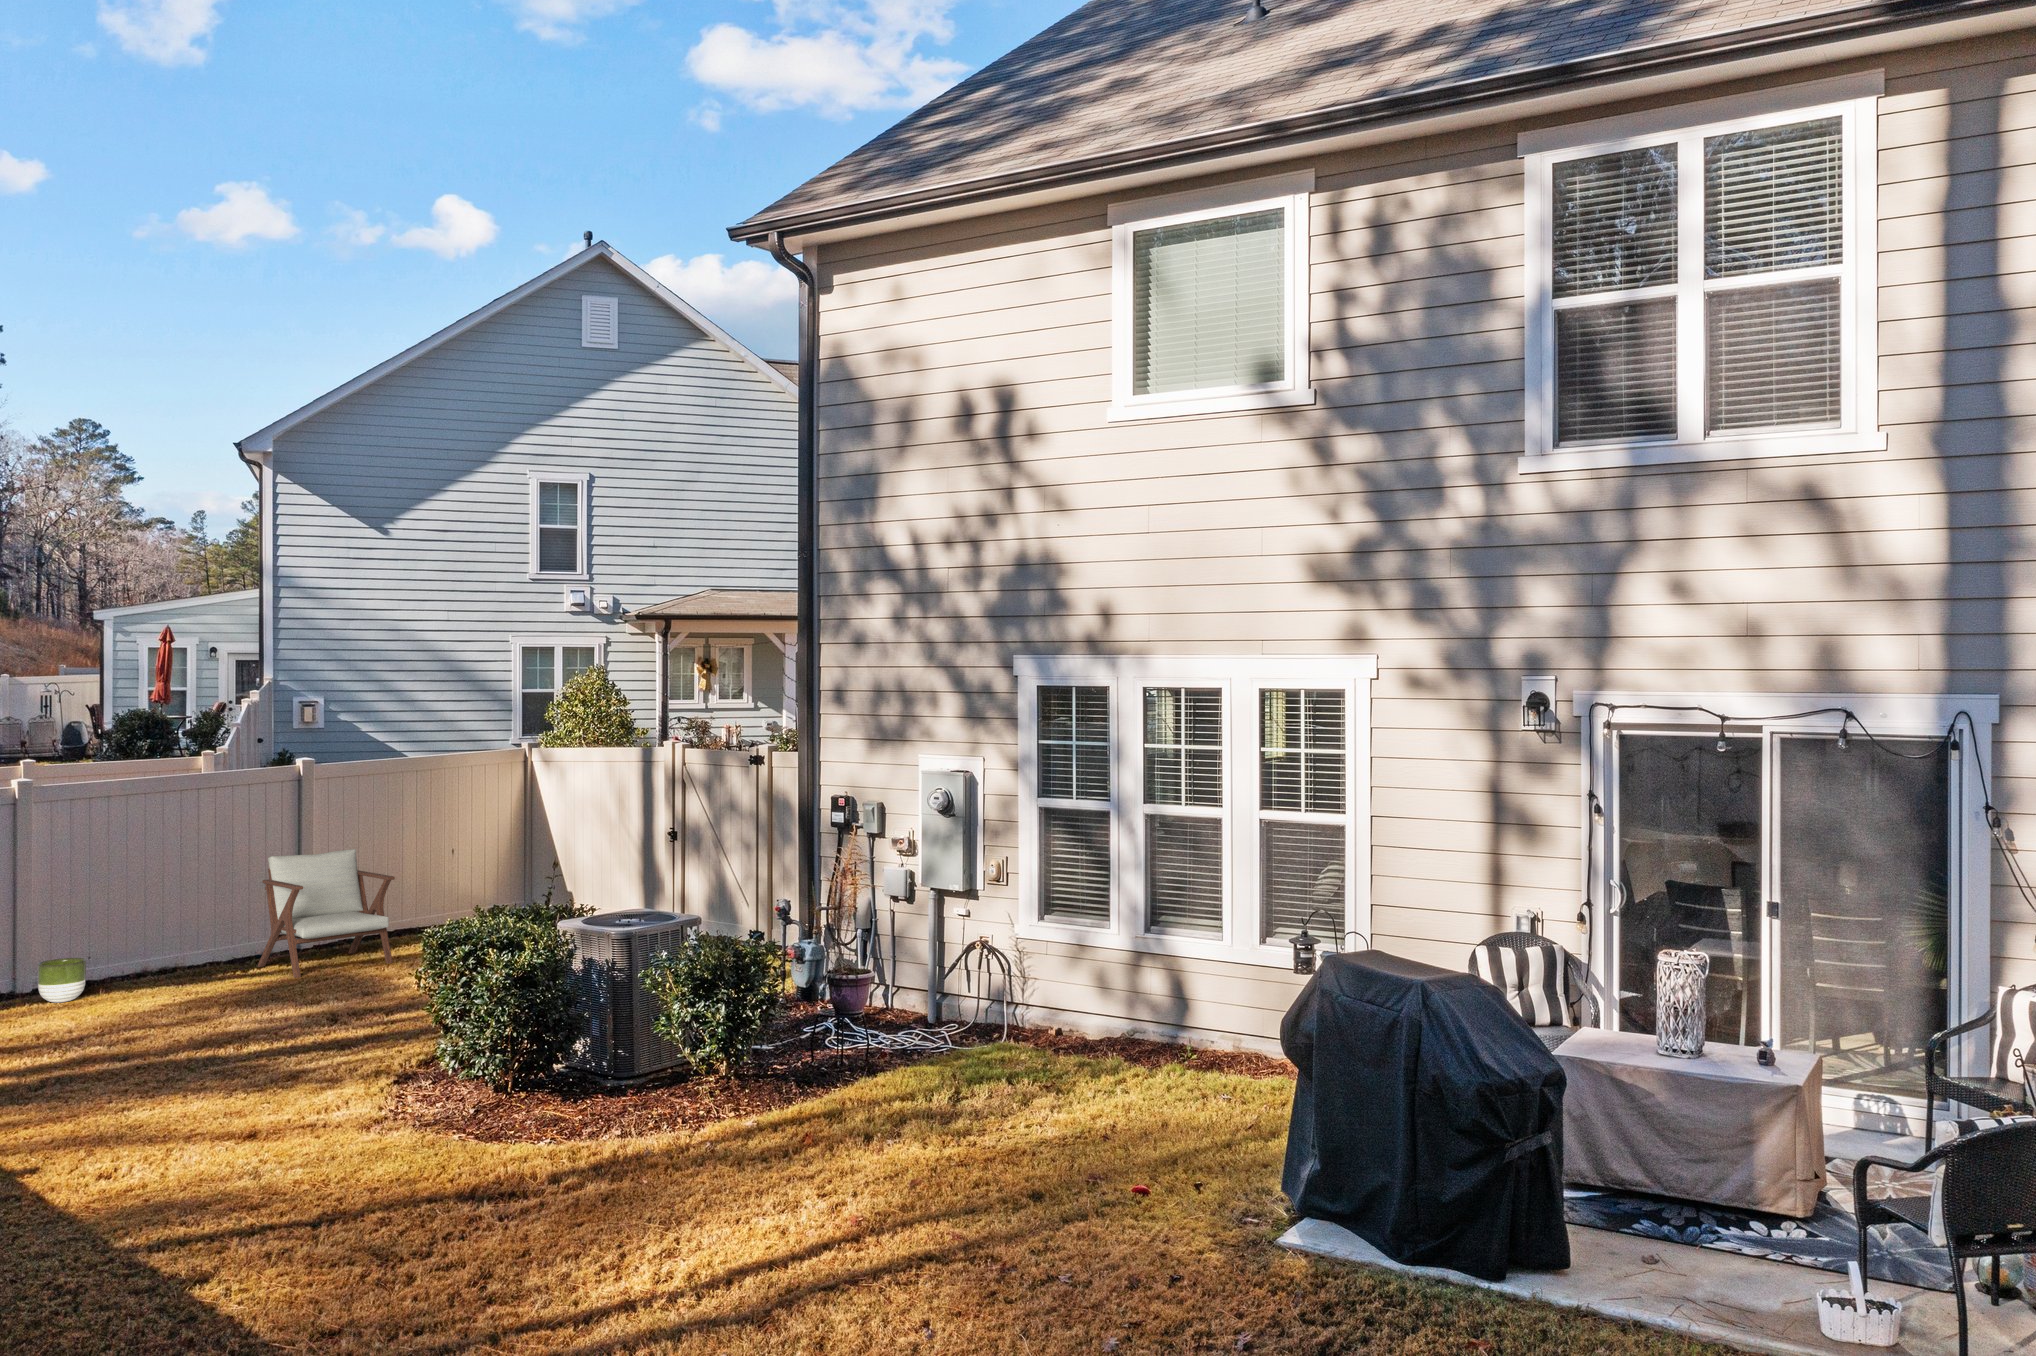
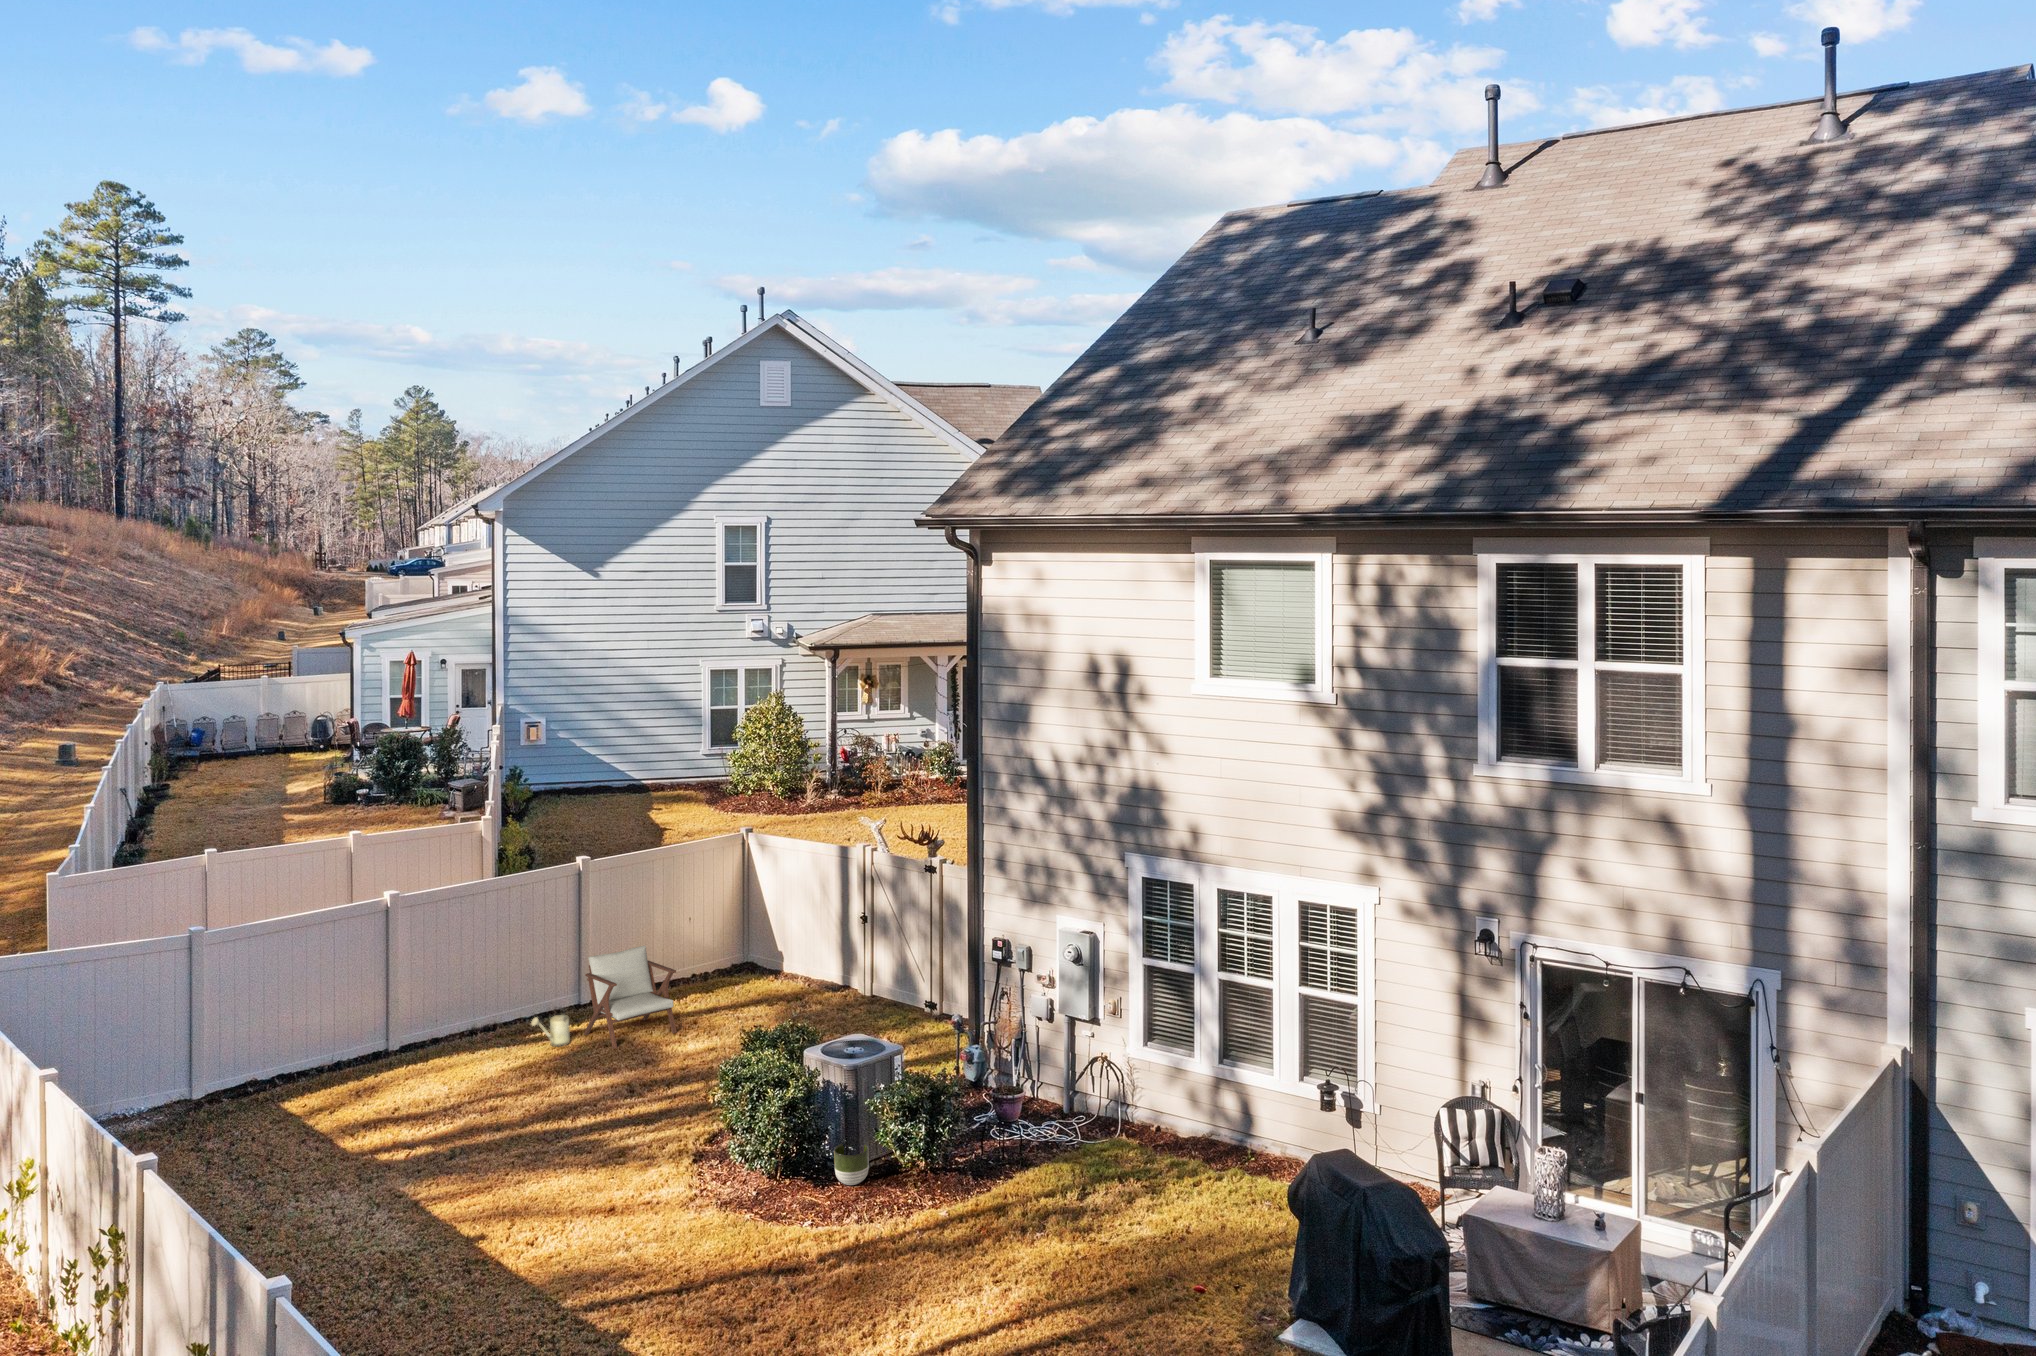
watering can: none [174,923,239,977] -> present [531,1015,570,1047]
planter: present [38,958,86,1003] -> present [834,1143,869,1185]

